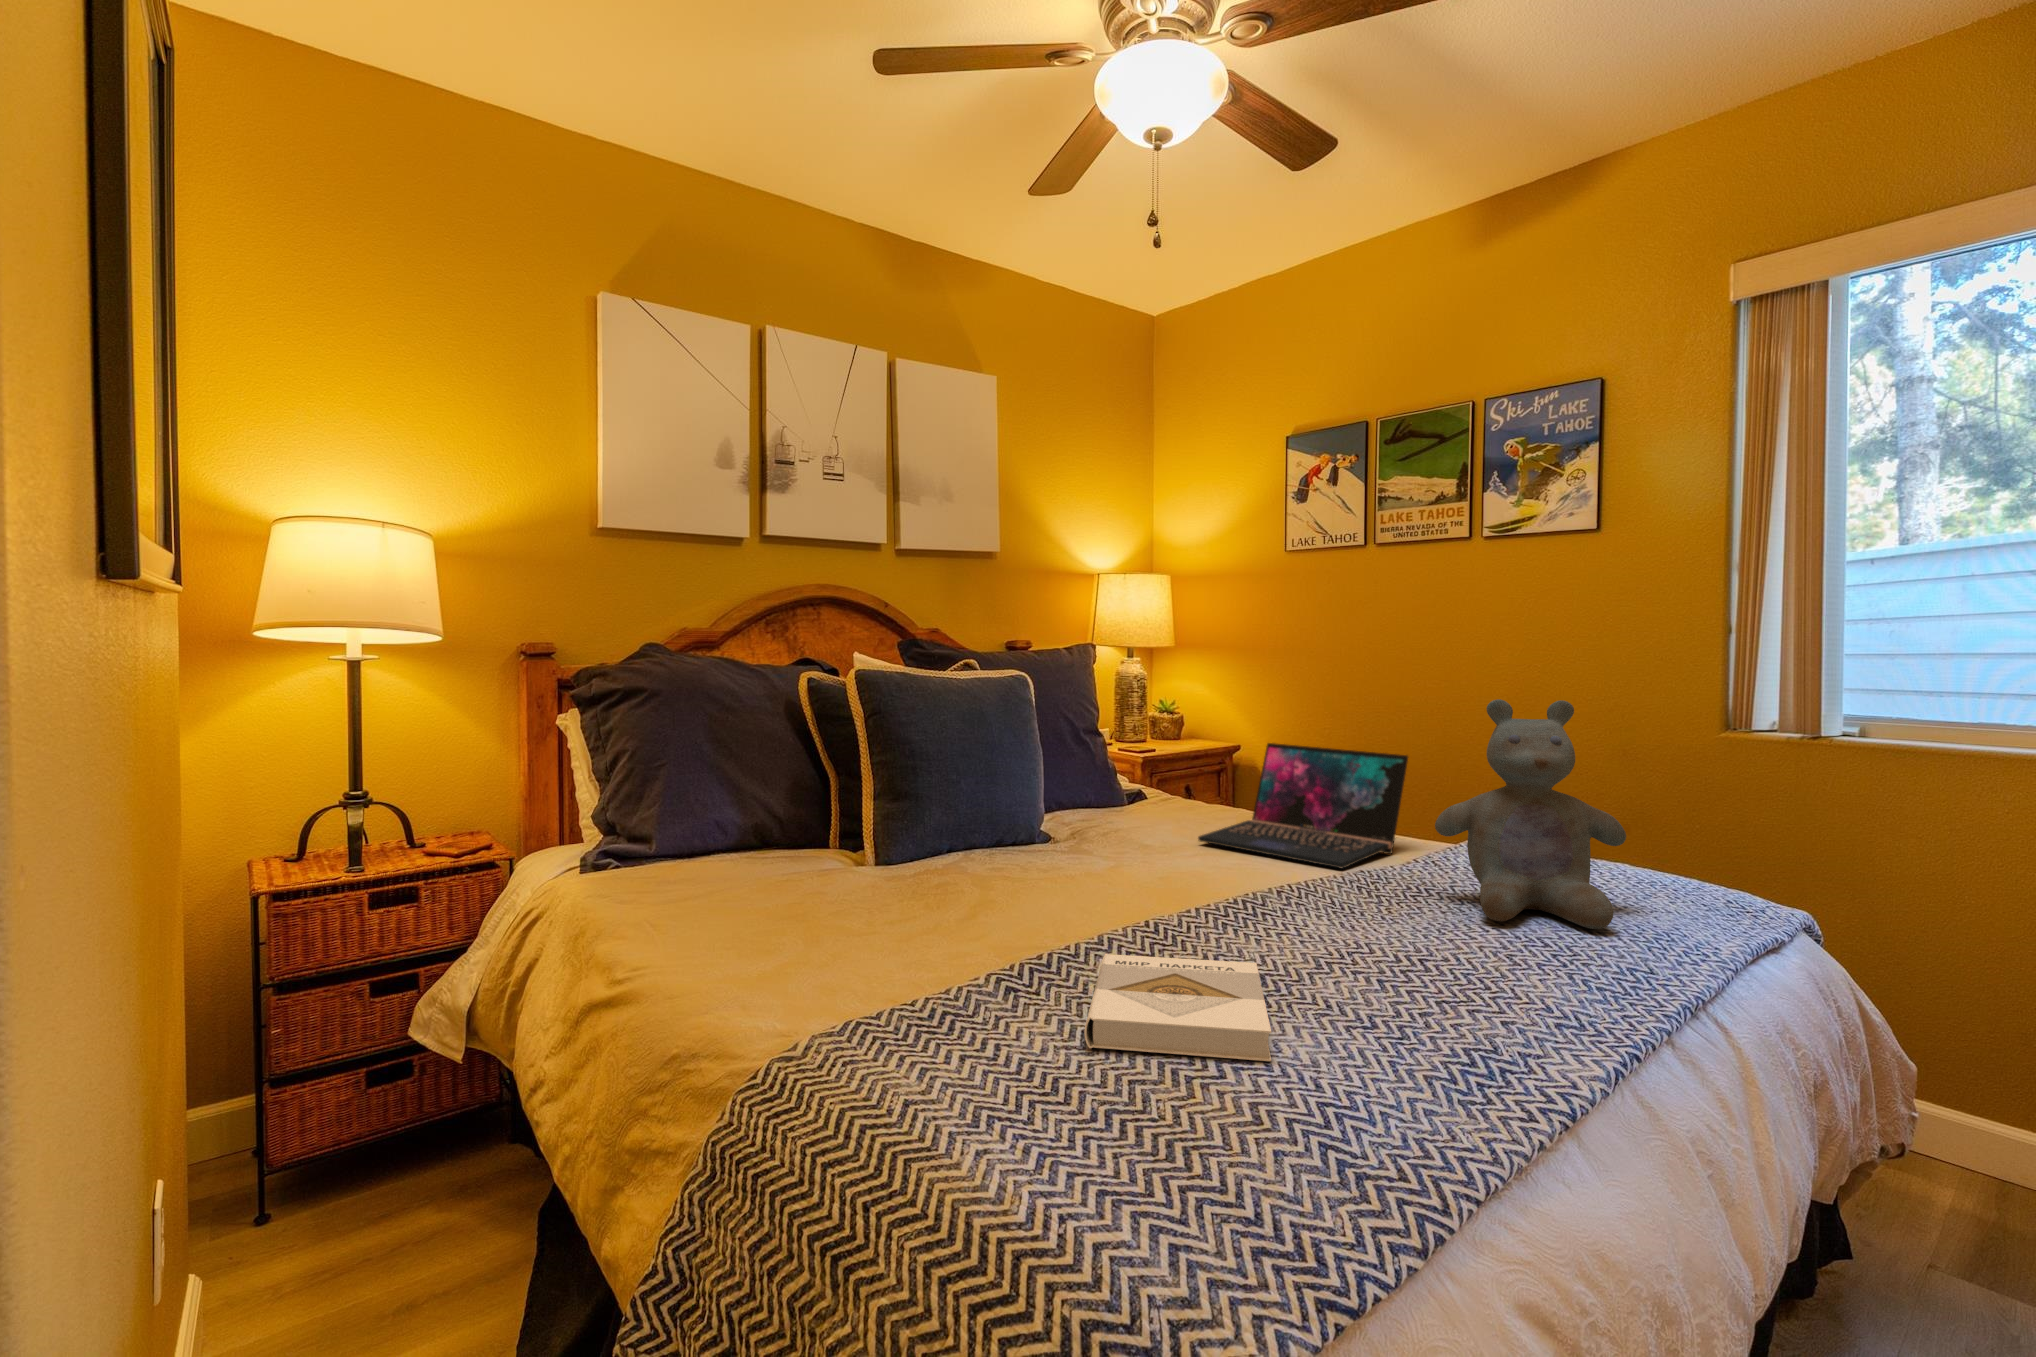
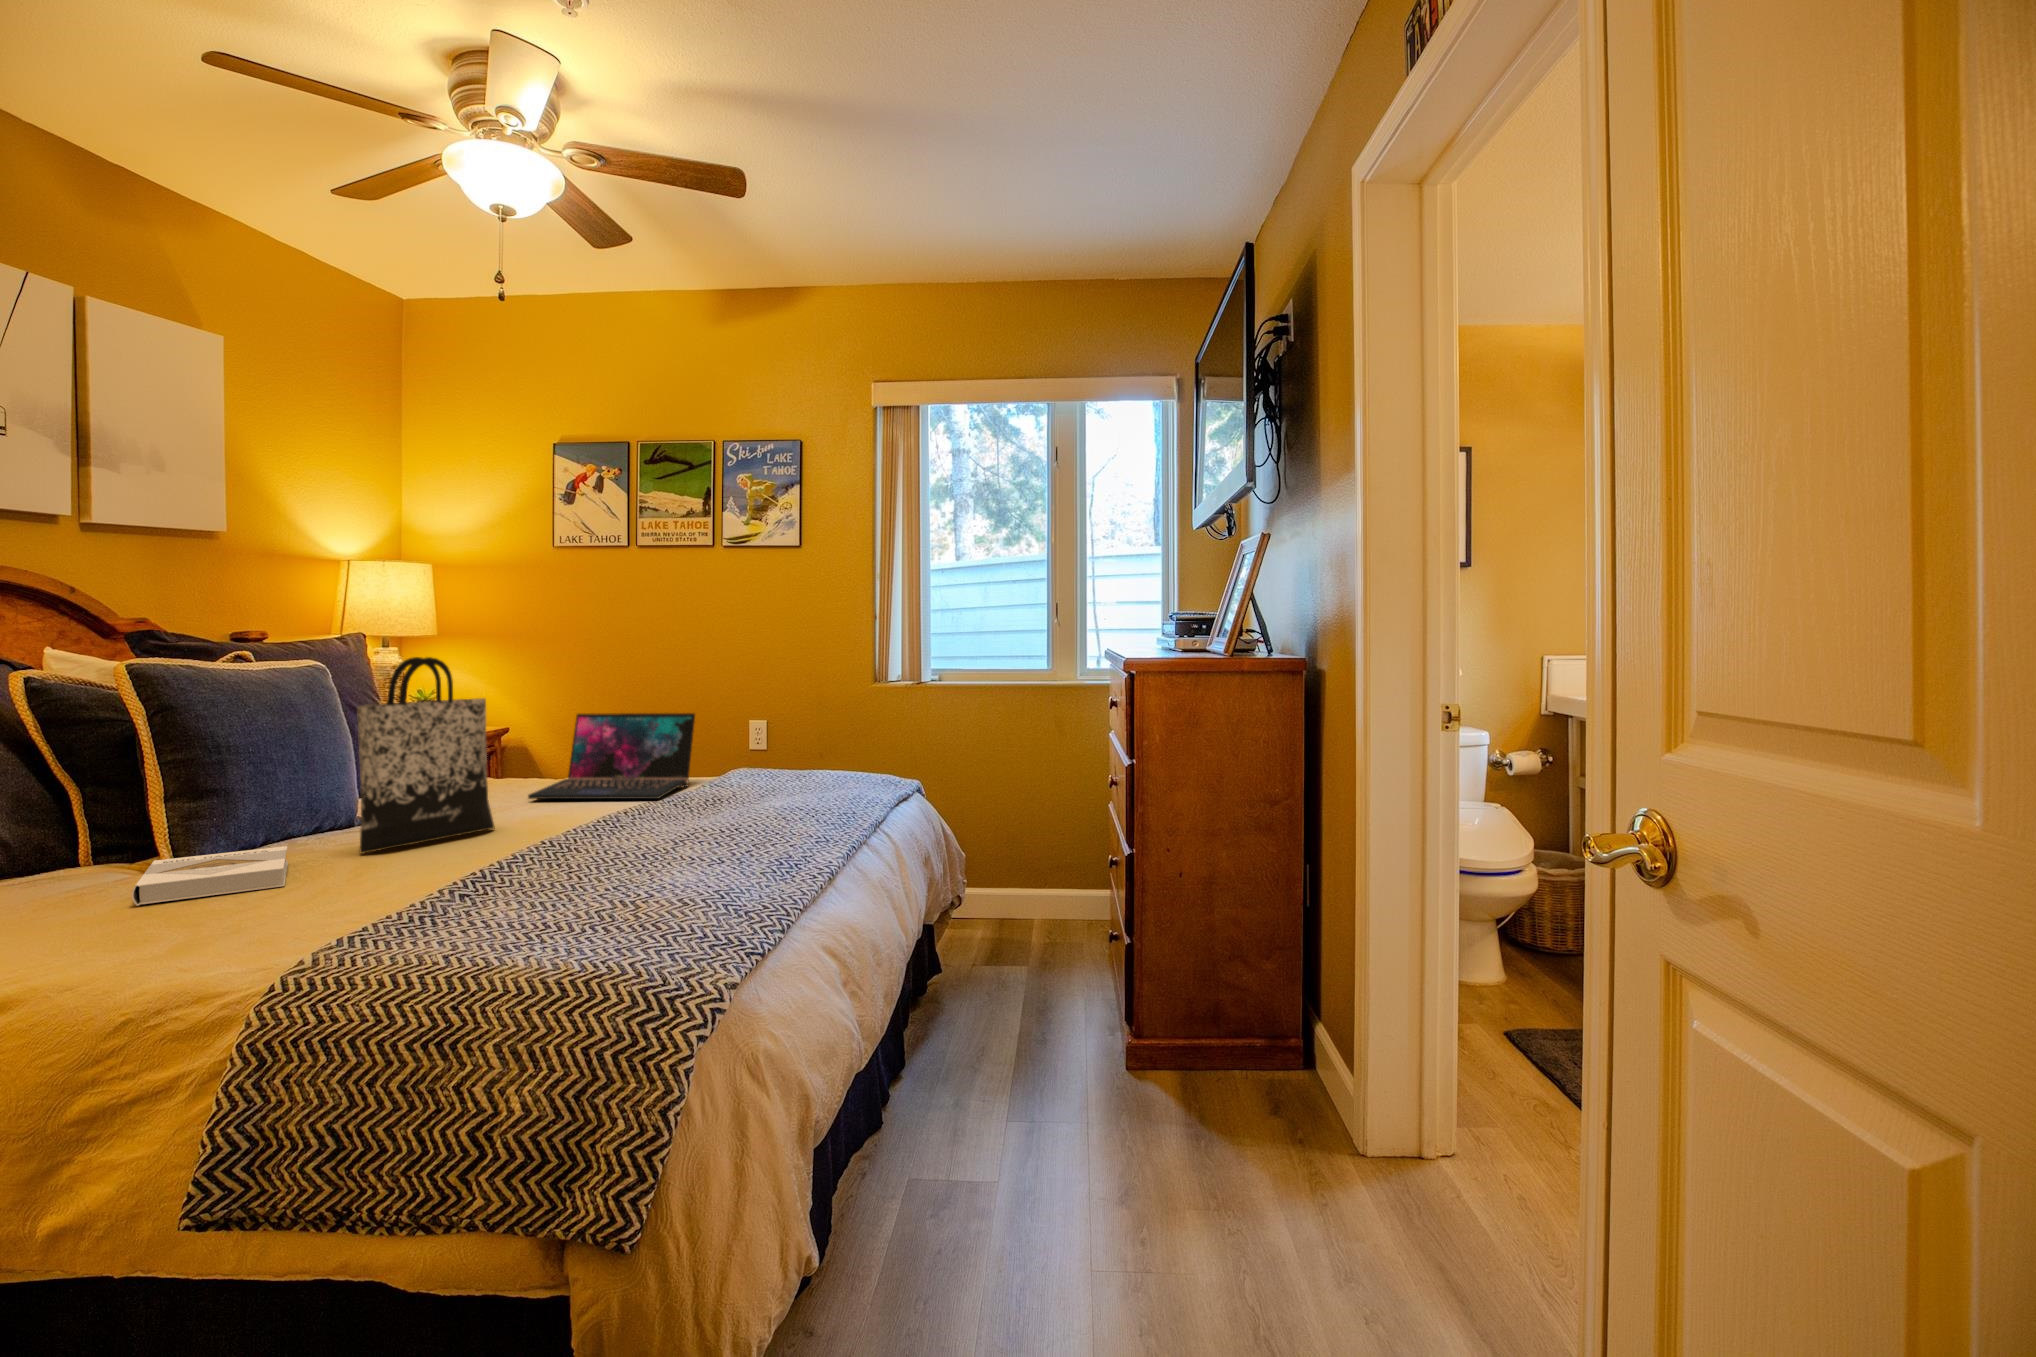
tote bag: none [994,673,1136,888] -> present [357,657,494,853]
stuffed bear: present [1435,699,1626,929] -> none [728,666,838,809]
book: present [1084,953,1271,1061] -> present [132,846,288,906]

